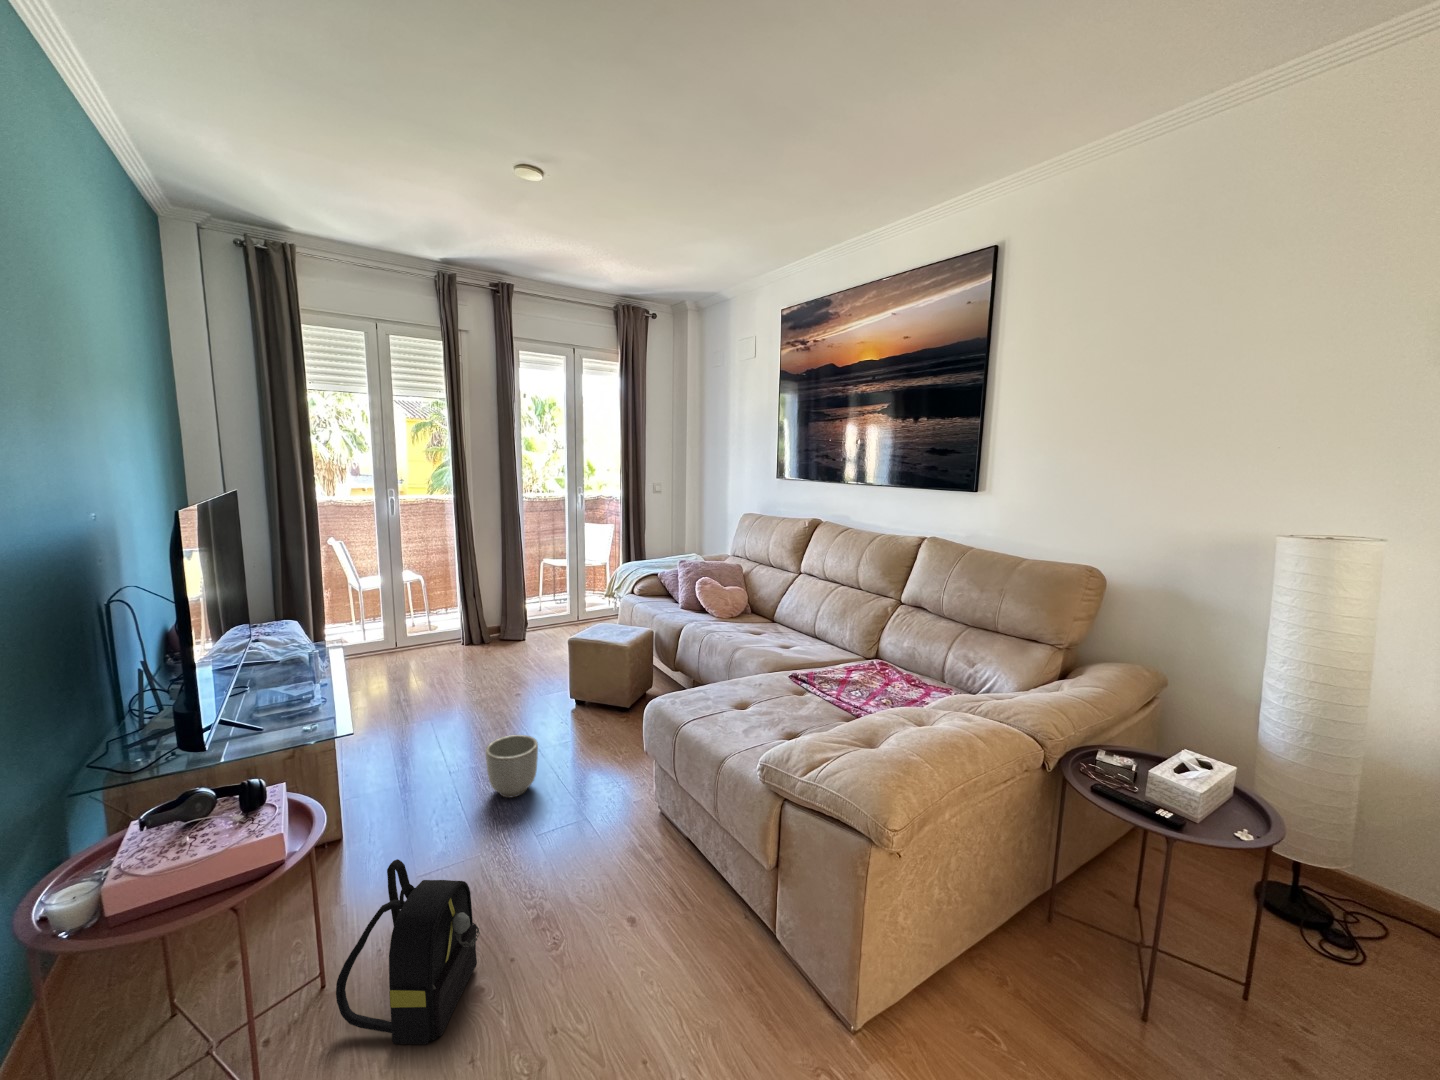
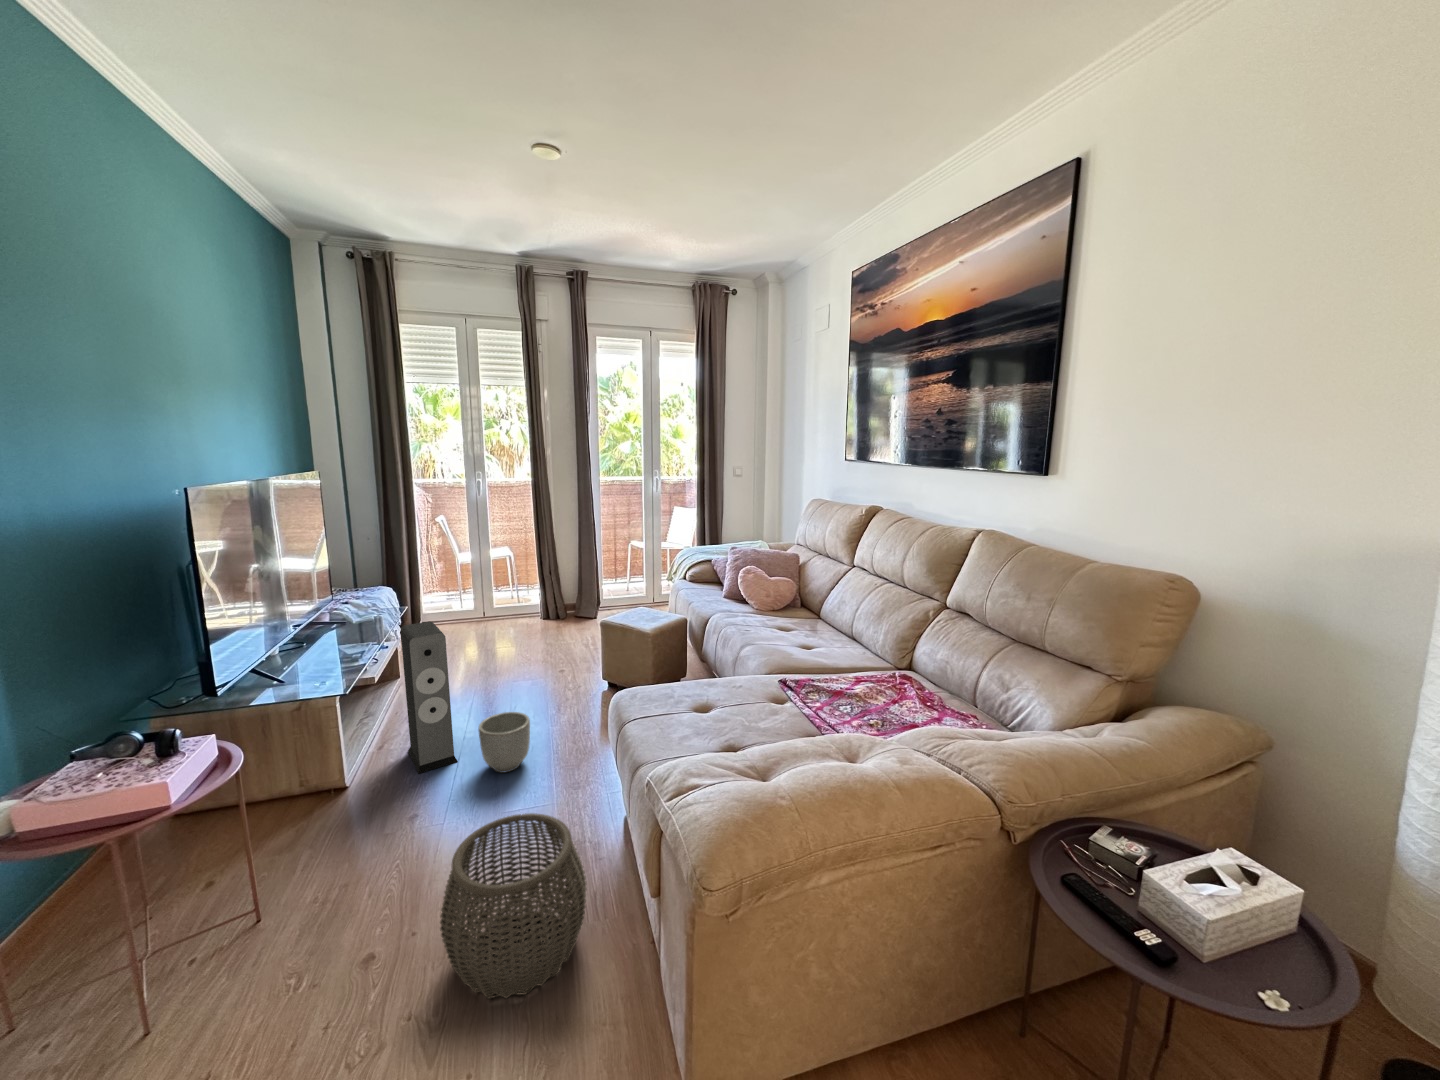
speaker: none [388,649,456,811] -> present [401,621,458,774]
woven basket: none [560,816,692,992] -> present [440,813,587,999]
backpack: present [336,859,480,1044] -> none [241,823,383,1006]

